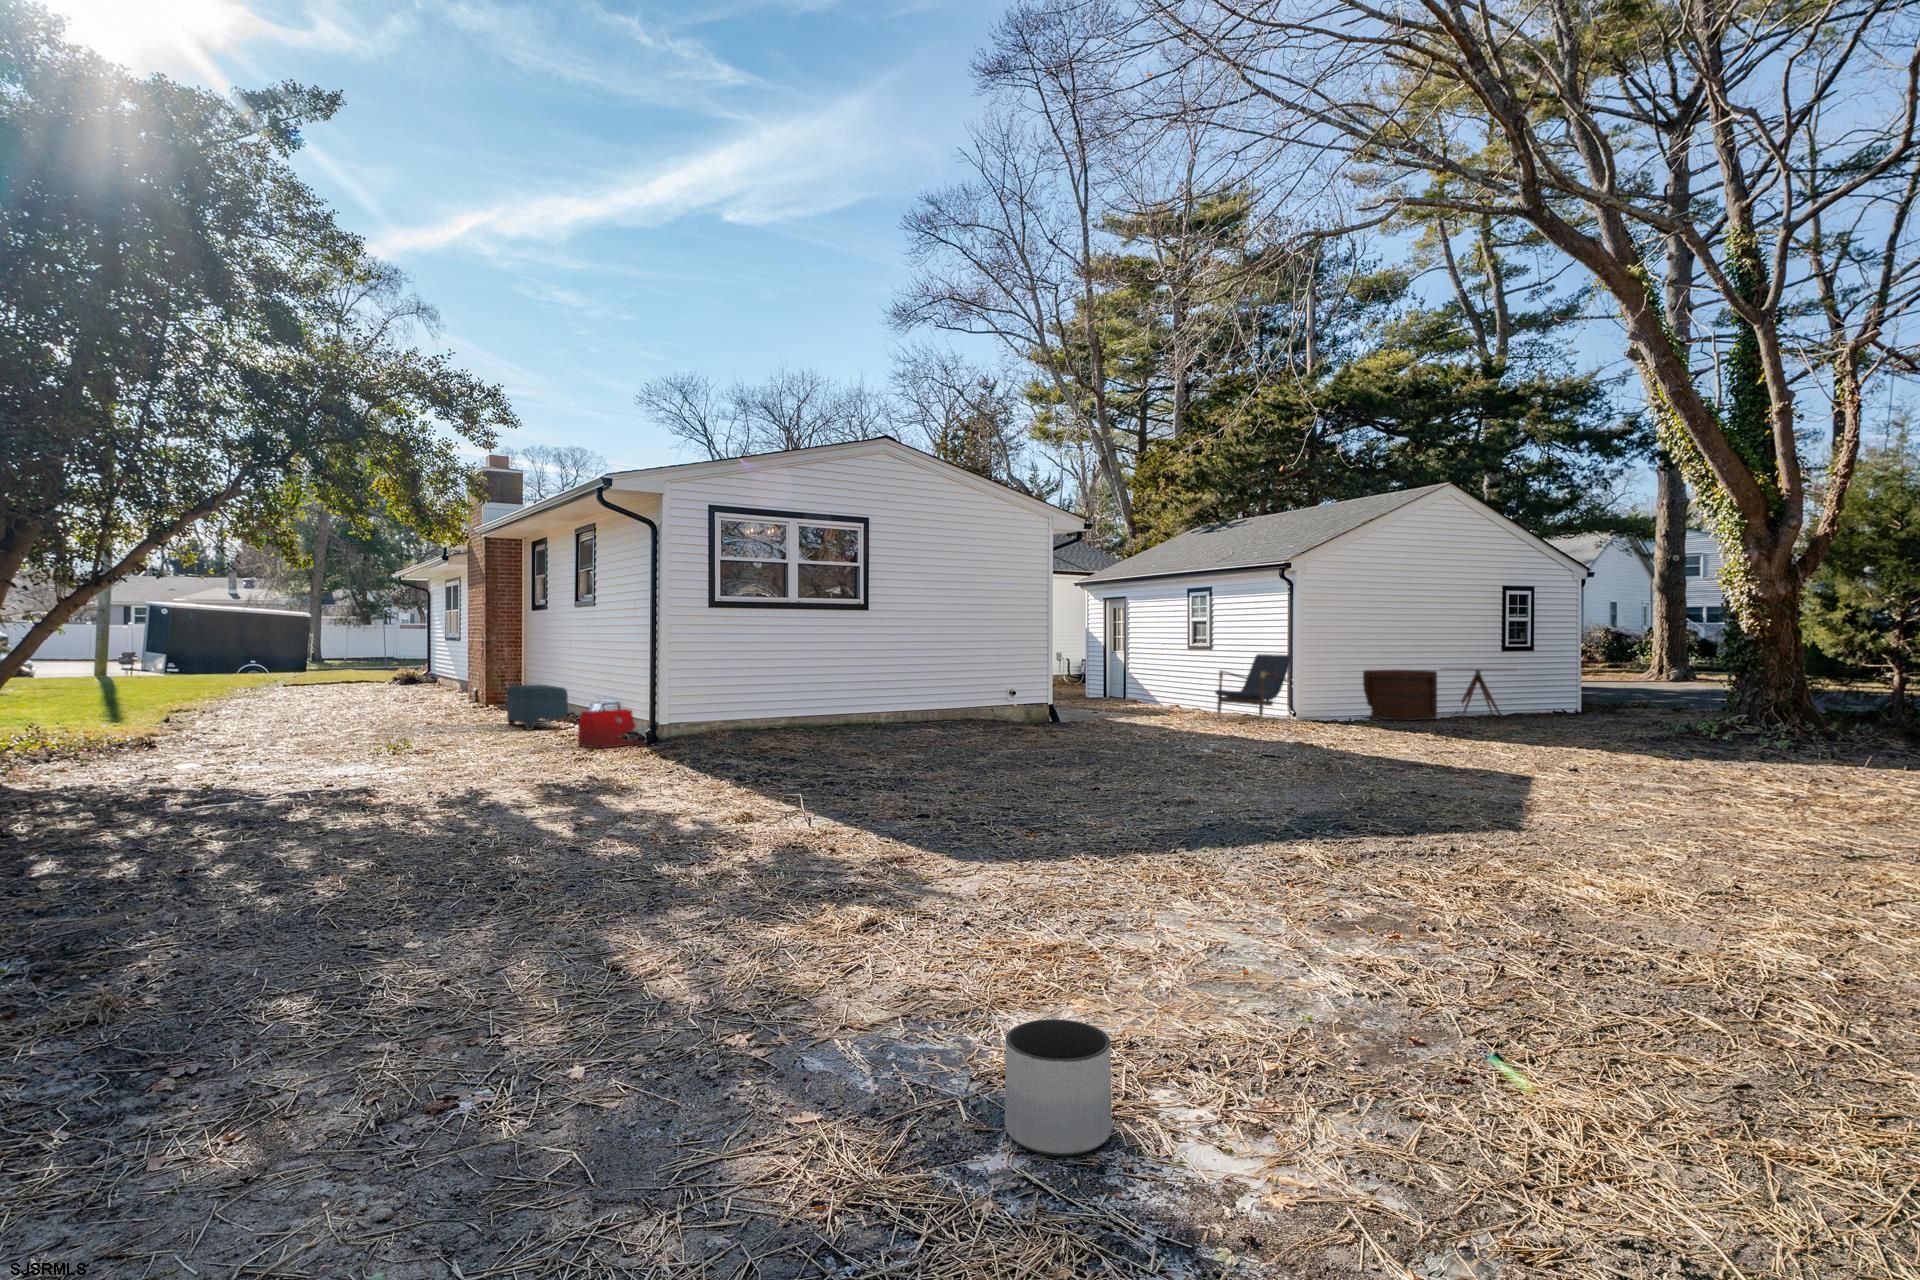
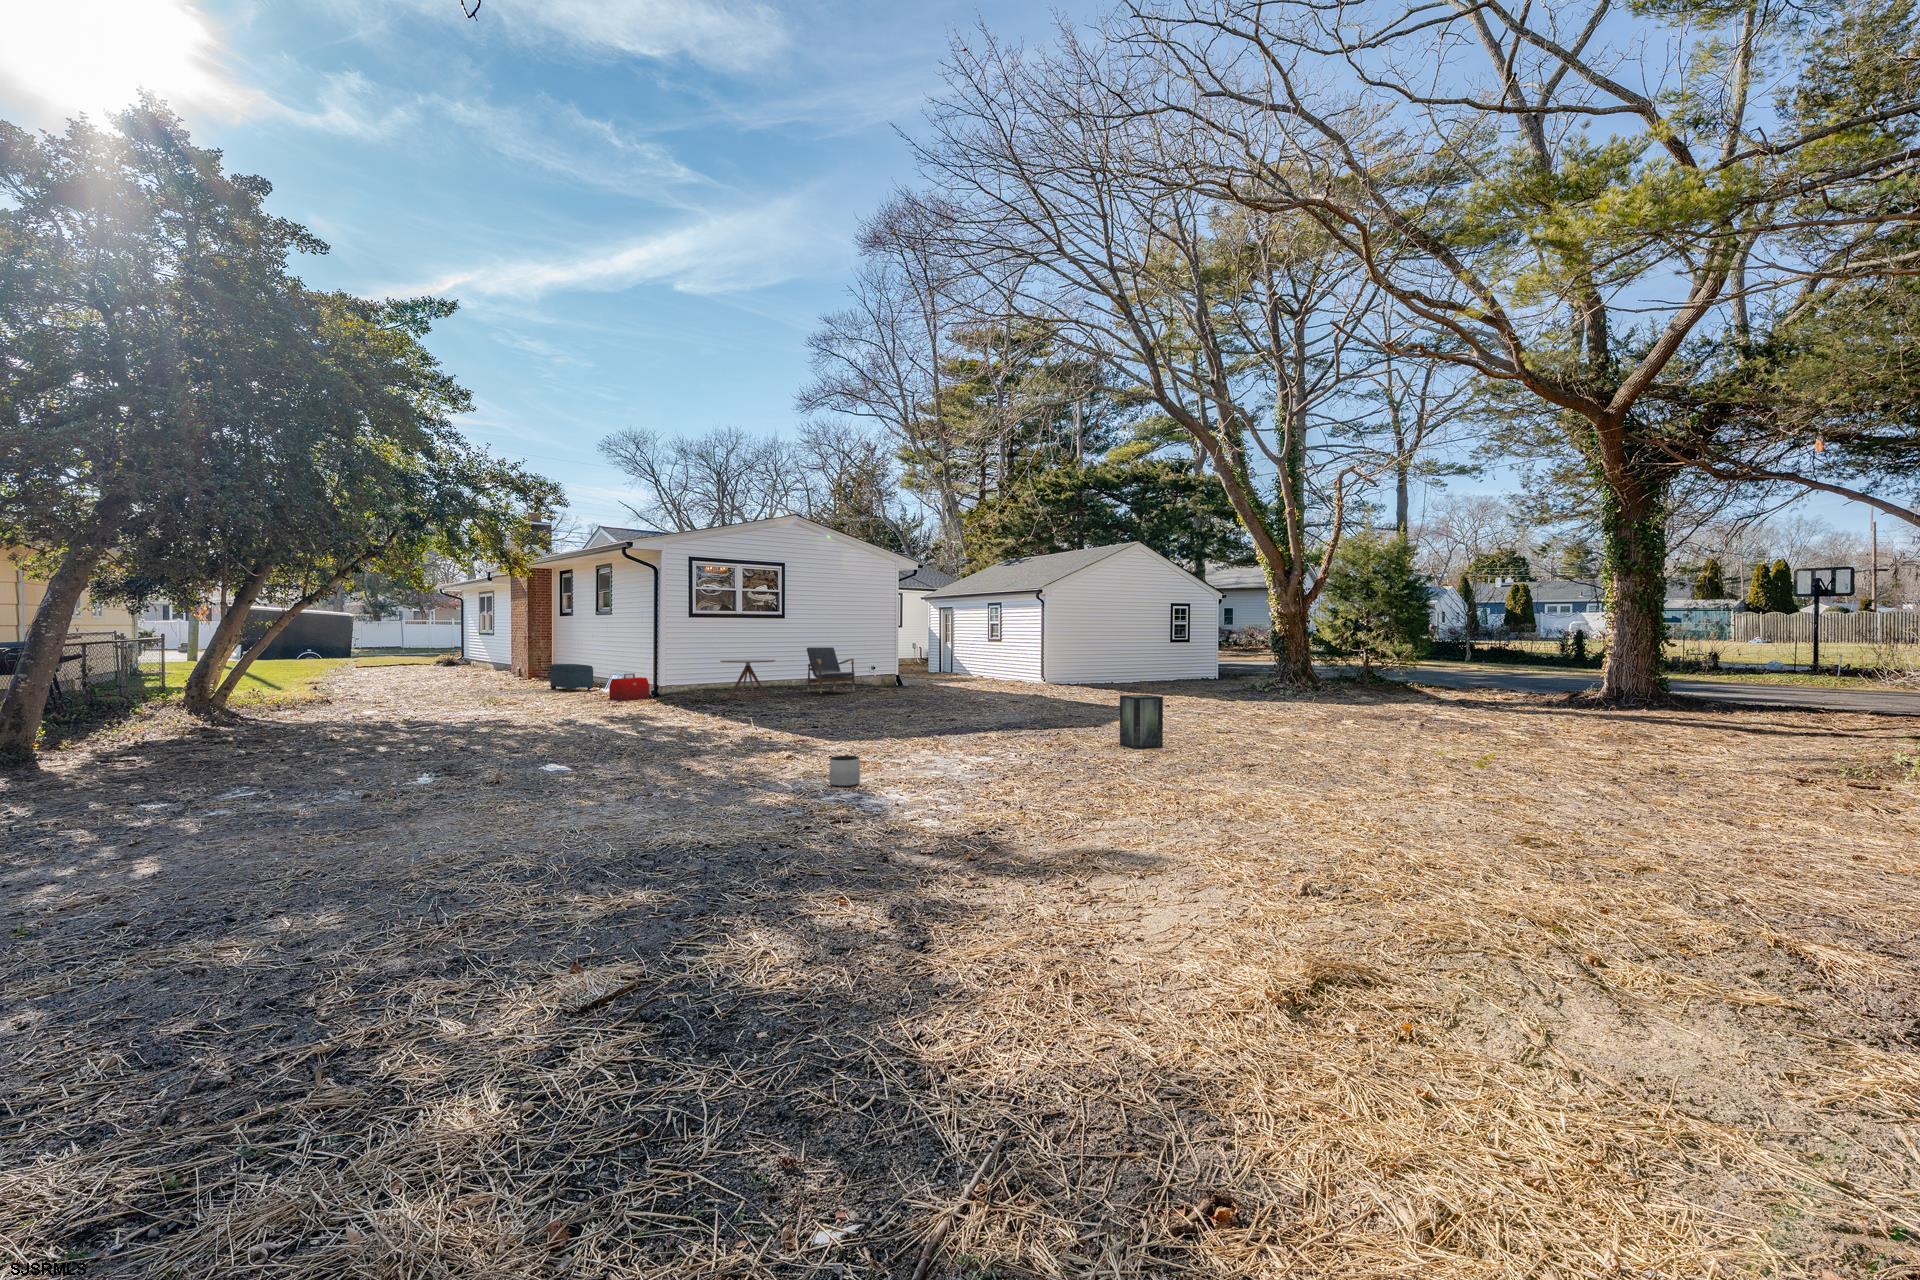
lounge chair: present [1215,654,1291,721] -> present [807,647,855,693]
round table: present [1442,667,1516,716] -> present [720,659,775,698]
wooden crate: present [1363,669,1437,721] -> none [1083,654,1124,684]
storage box: none [1724,777,1875,932] -> present [1120,694,1163,749]

